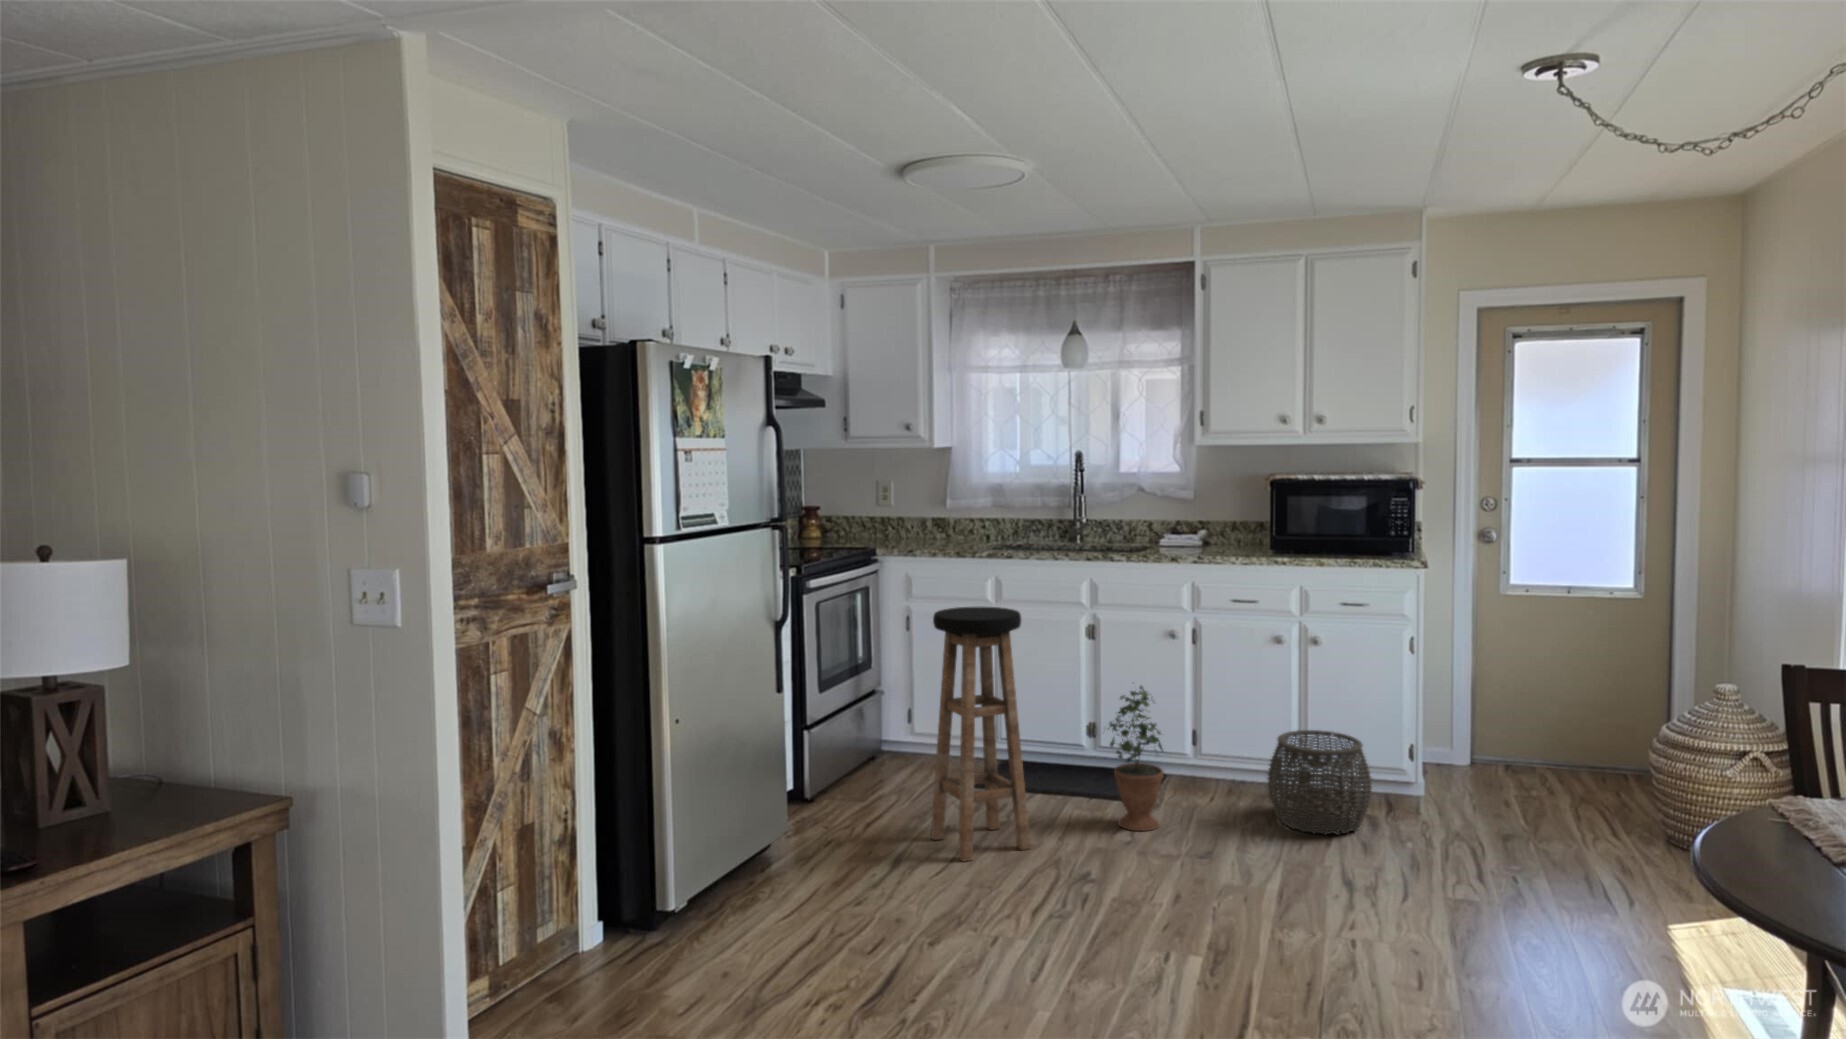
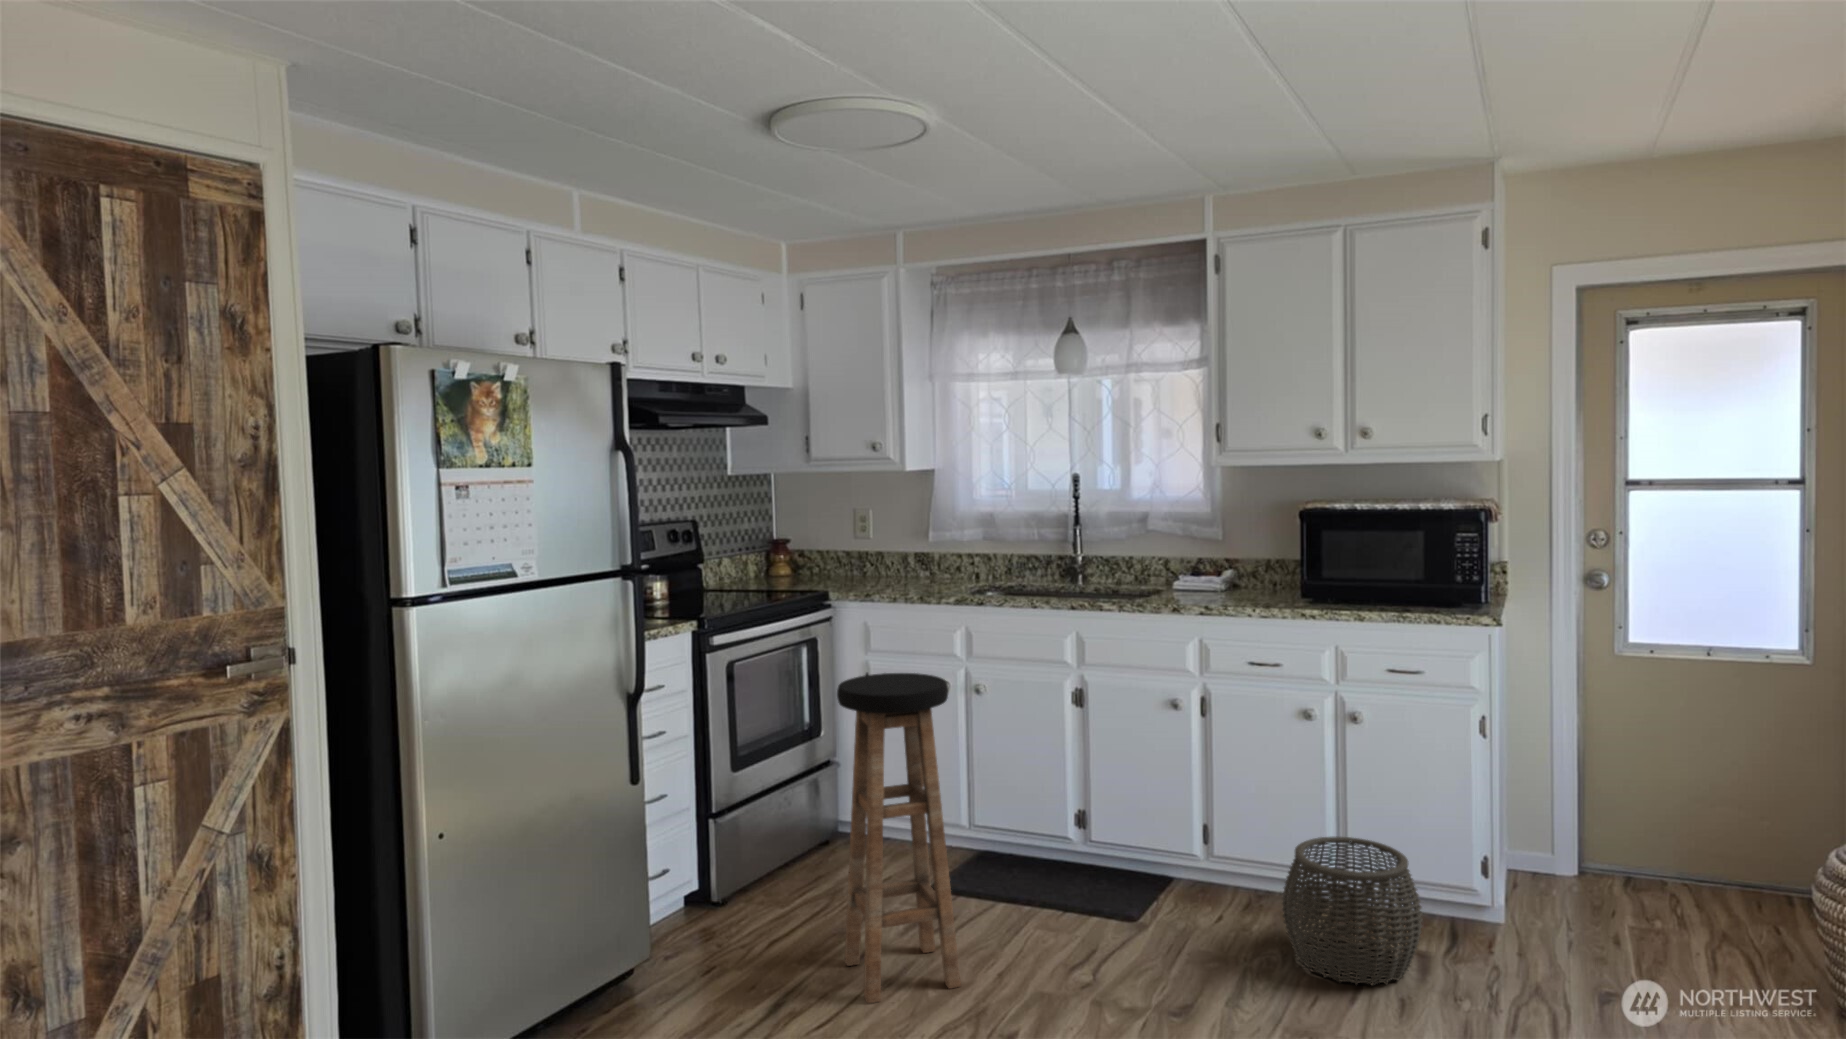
potted plant: present [1108,686,1163,831] -> none [1065,770,1145,965]

